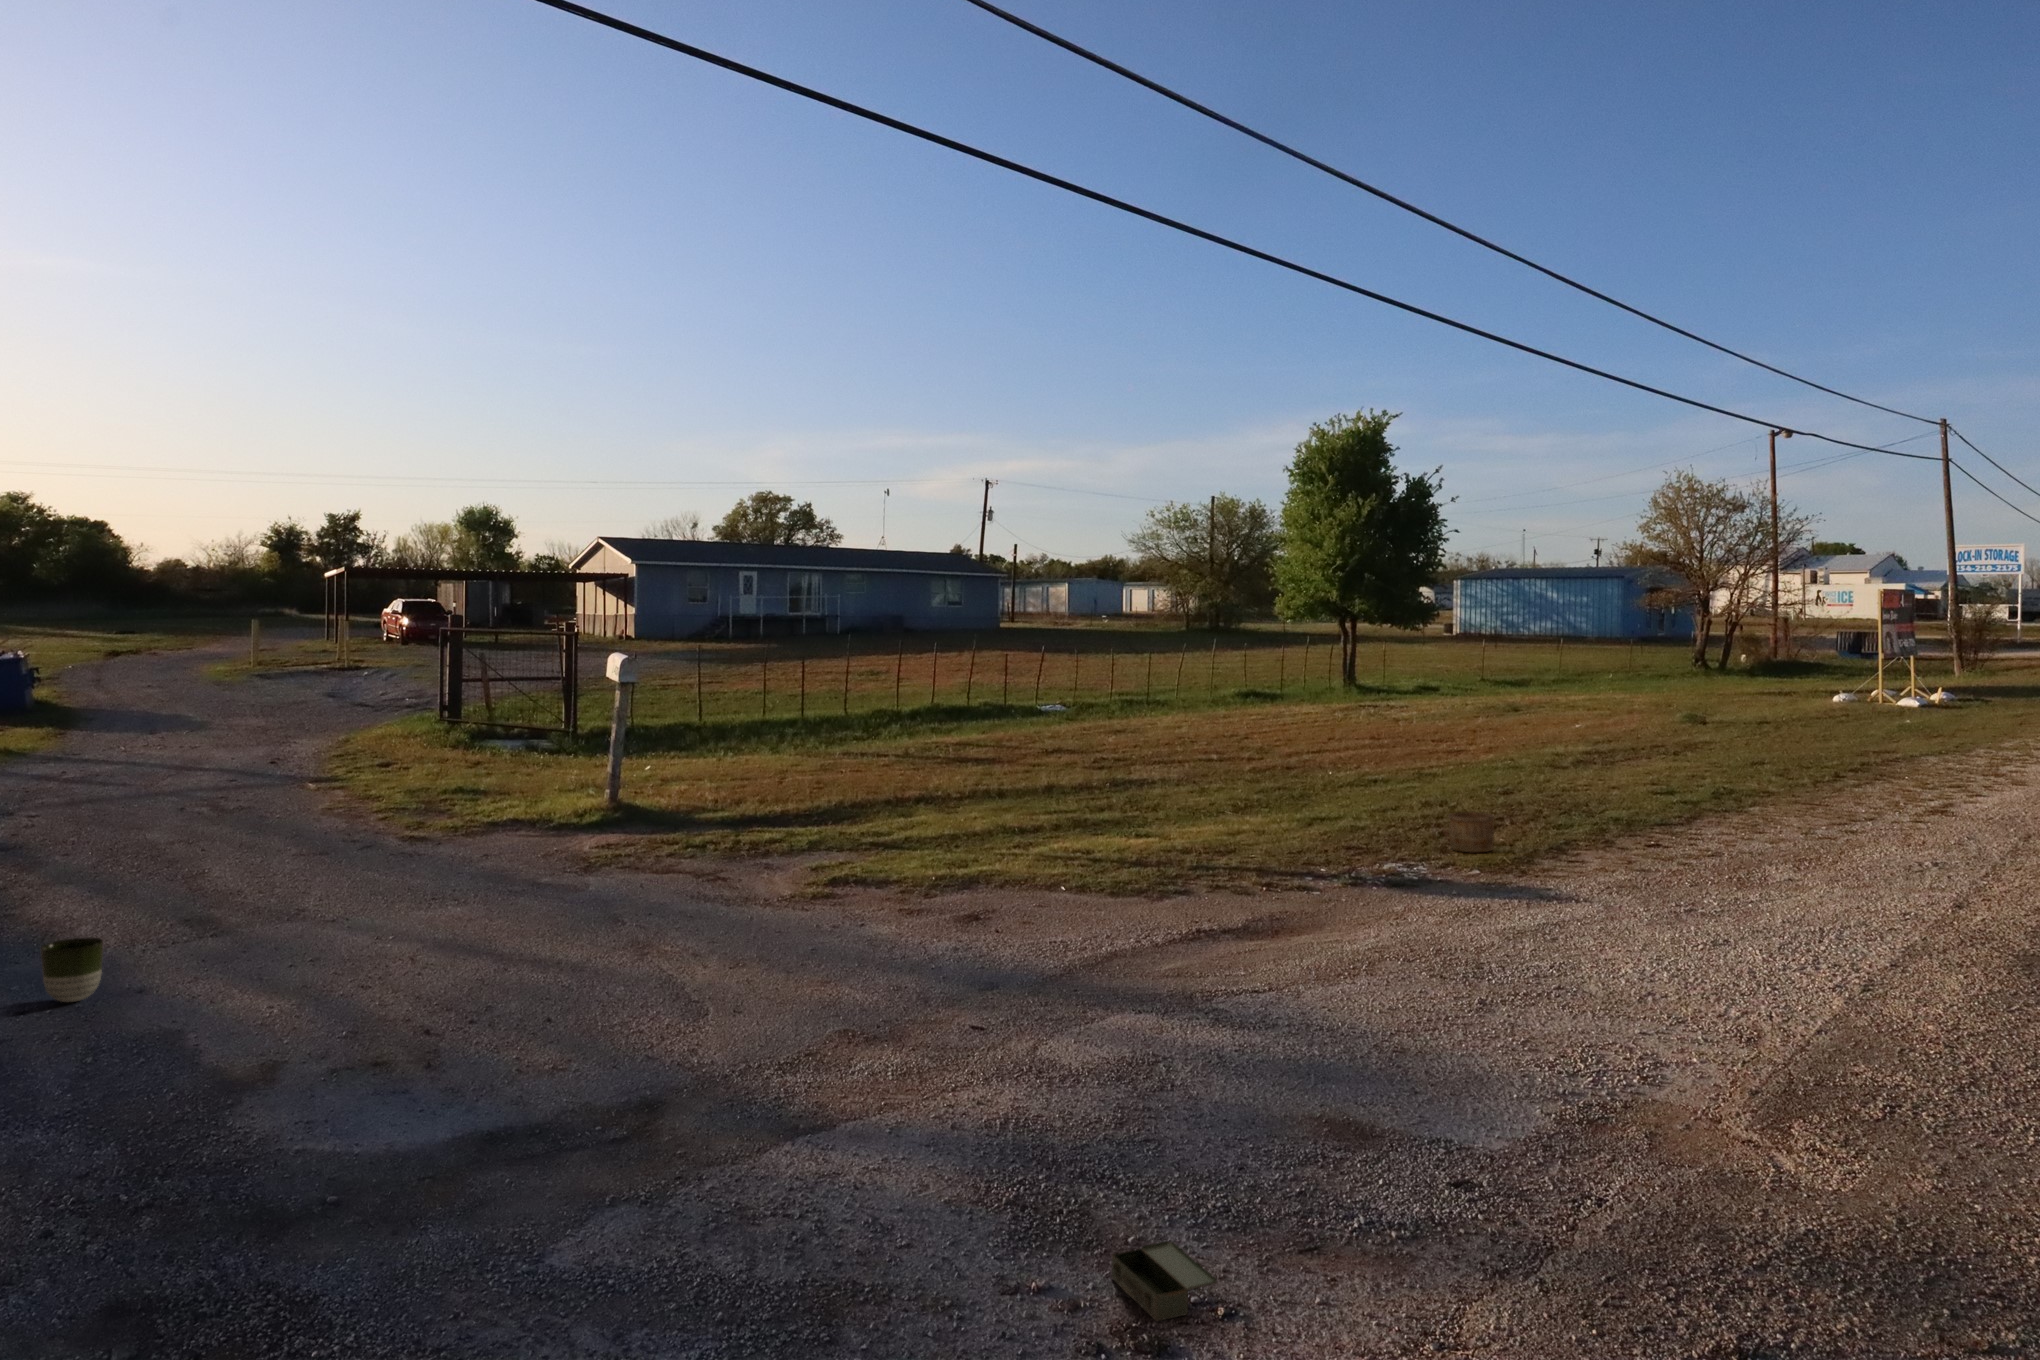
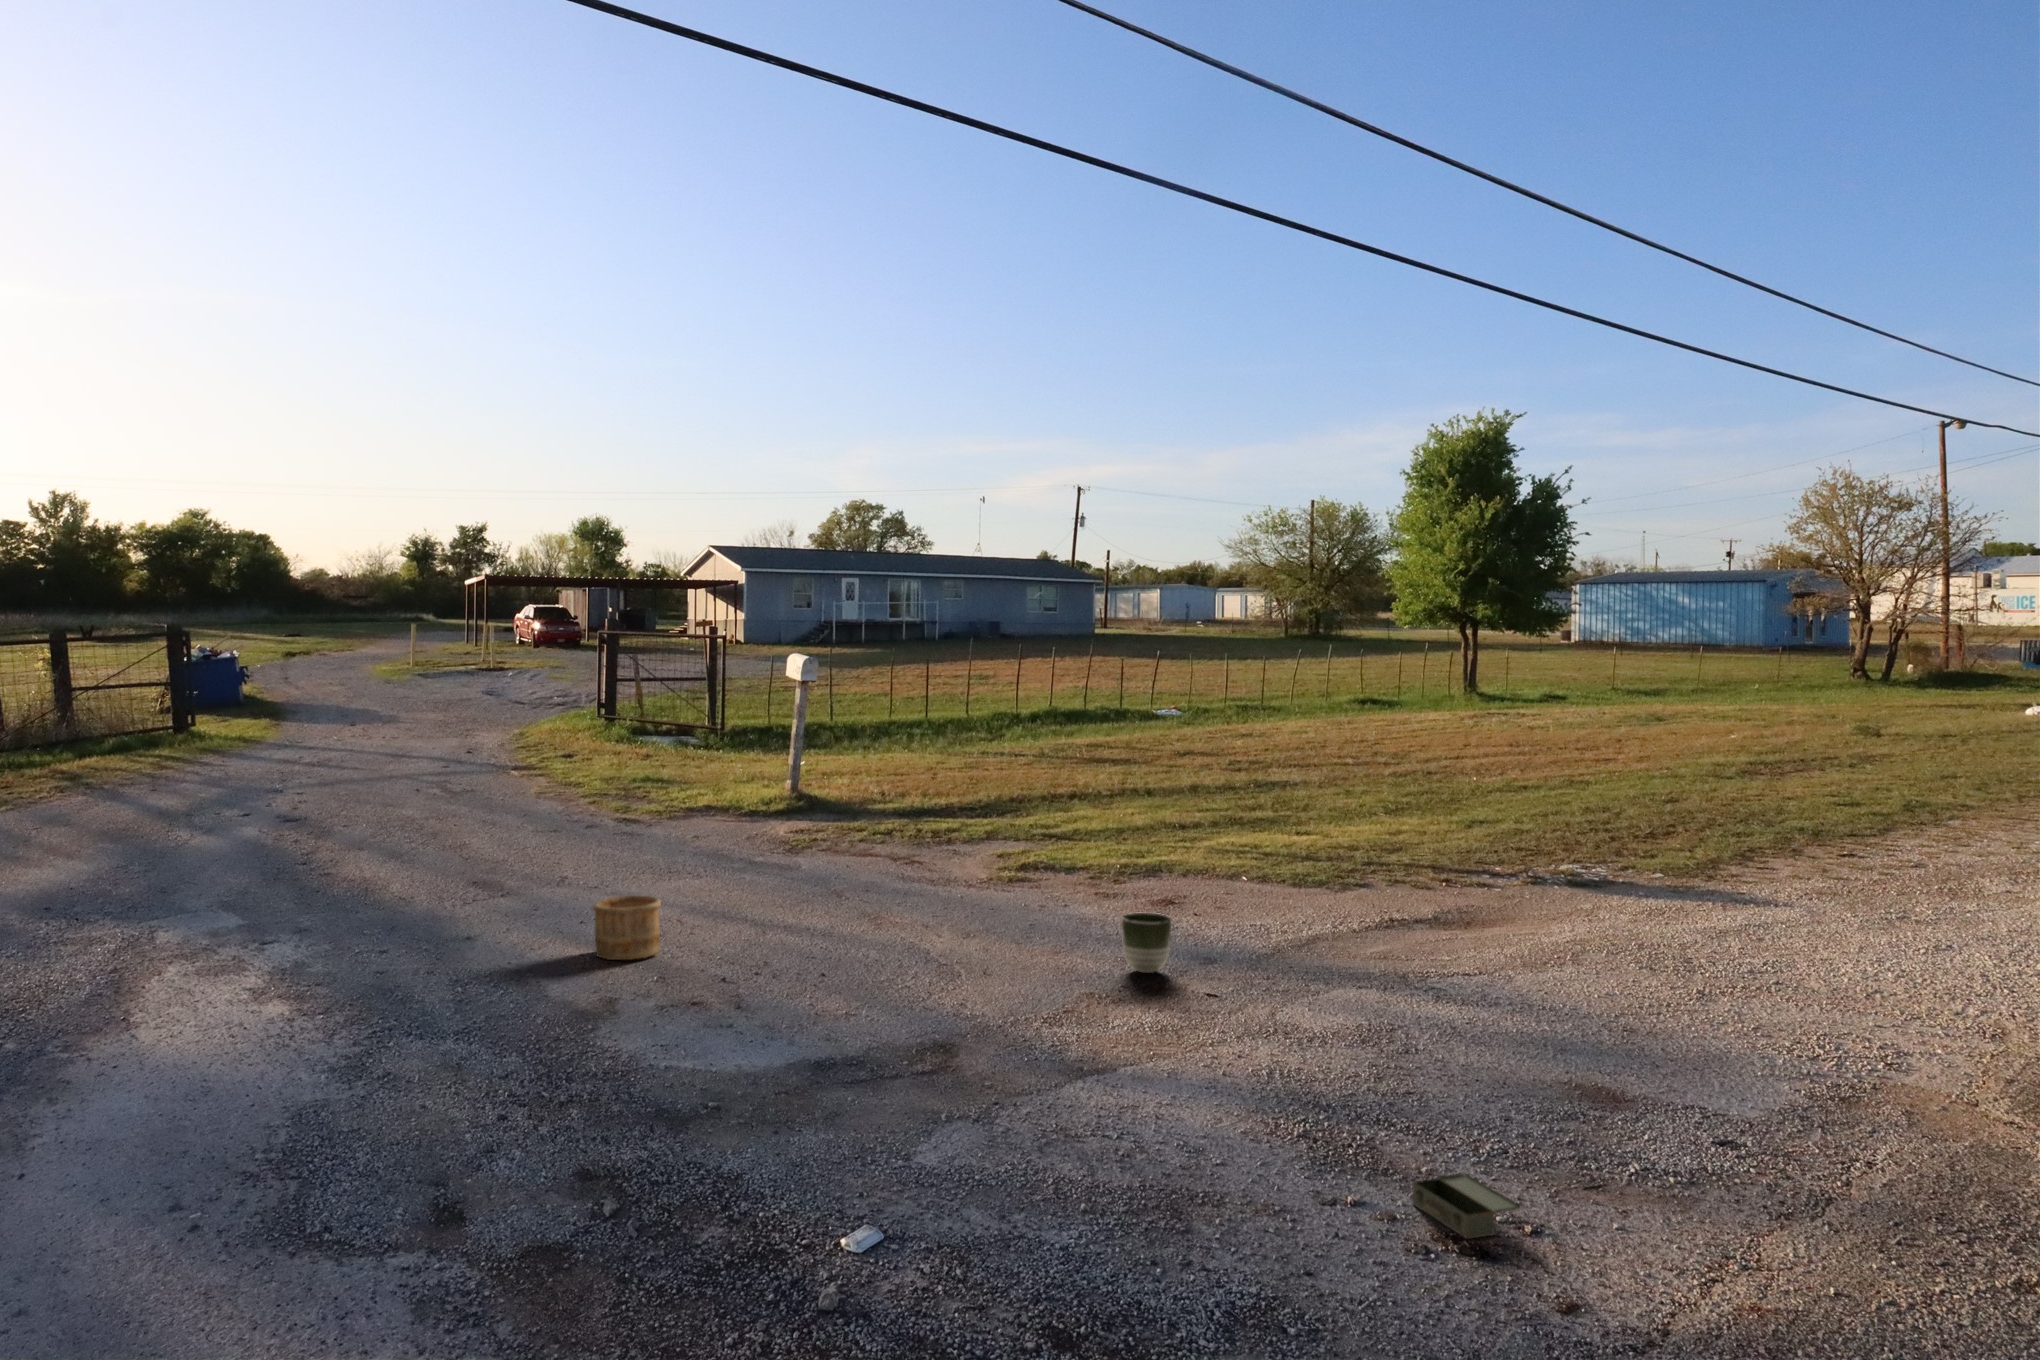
wooden bucket: present [1448,812,1494,852] -> present [593,896,661,960]
planter: present [41,938,103,1002] -> present [1122,913,1171,973]

